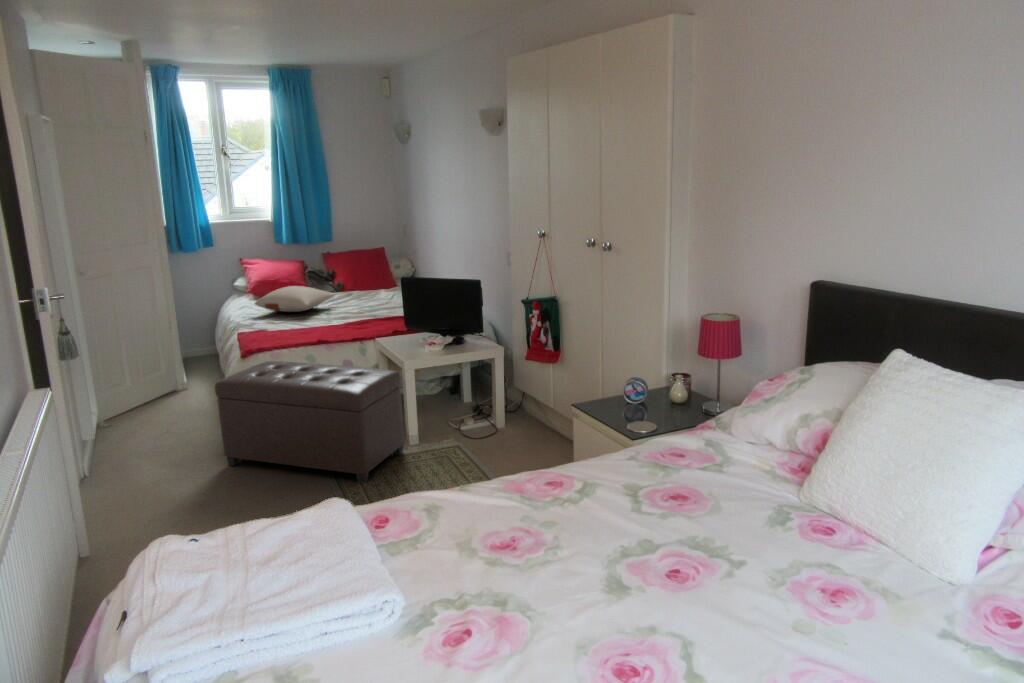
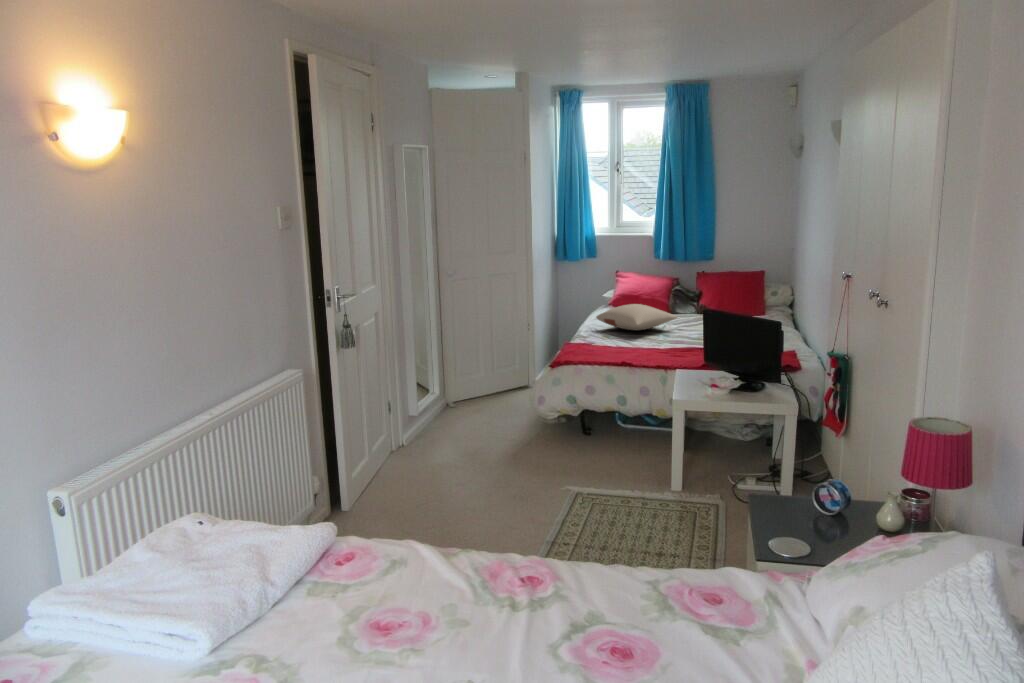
ottoman: present [215,361,404,483] -> none [500,375,662,515]

